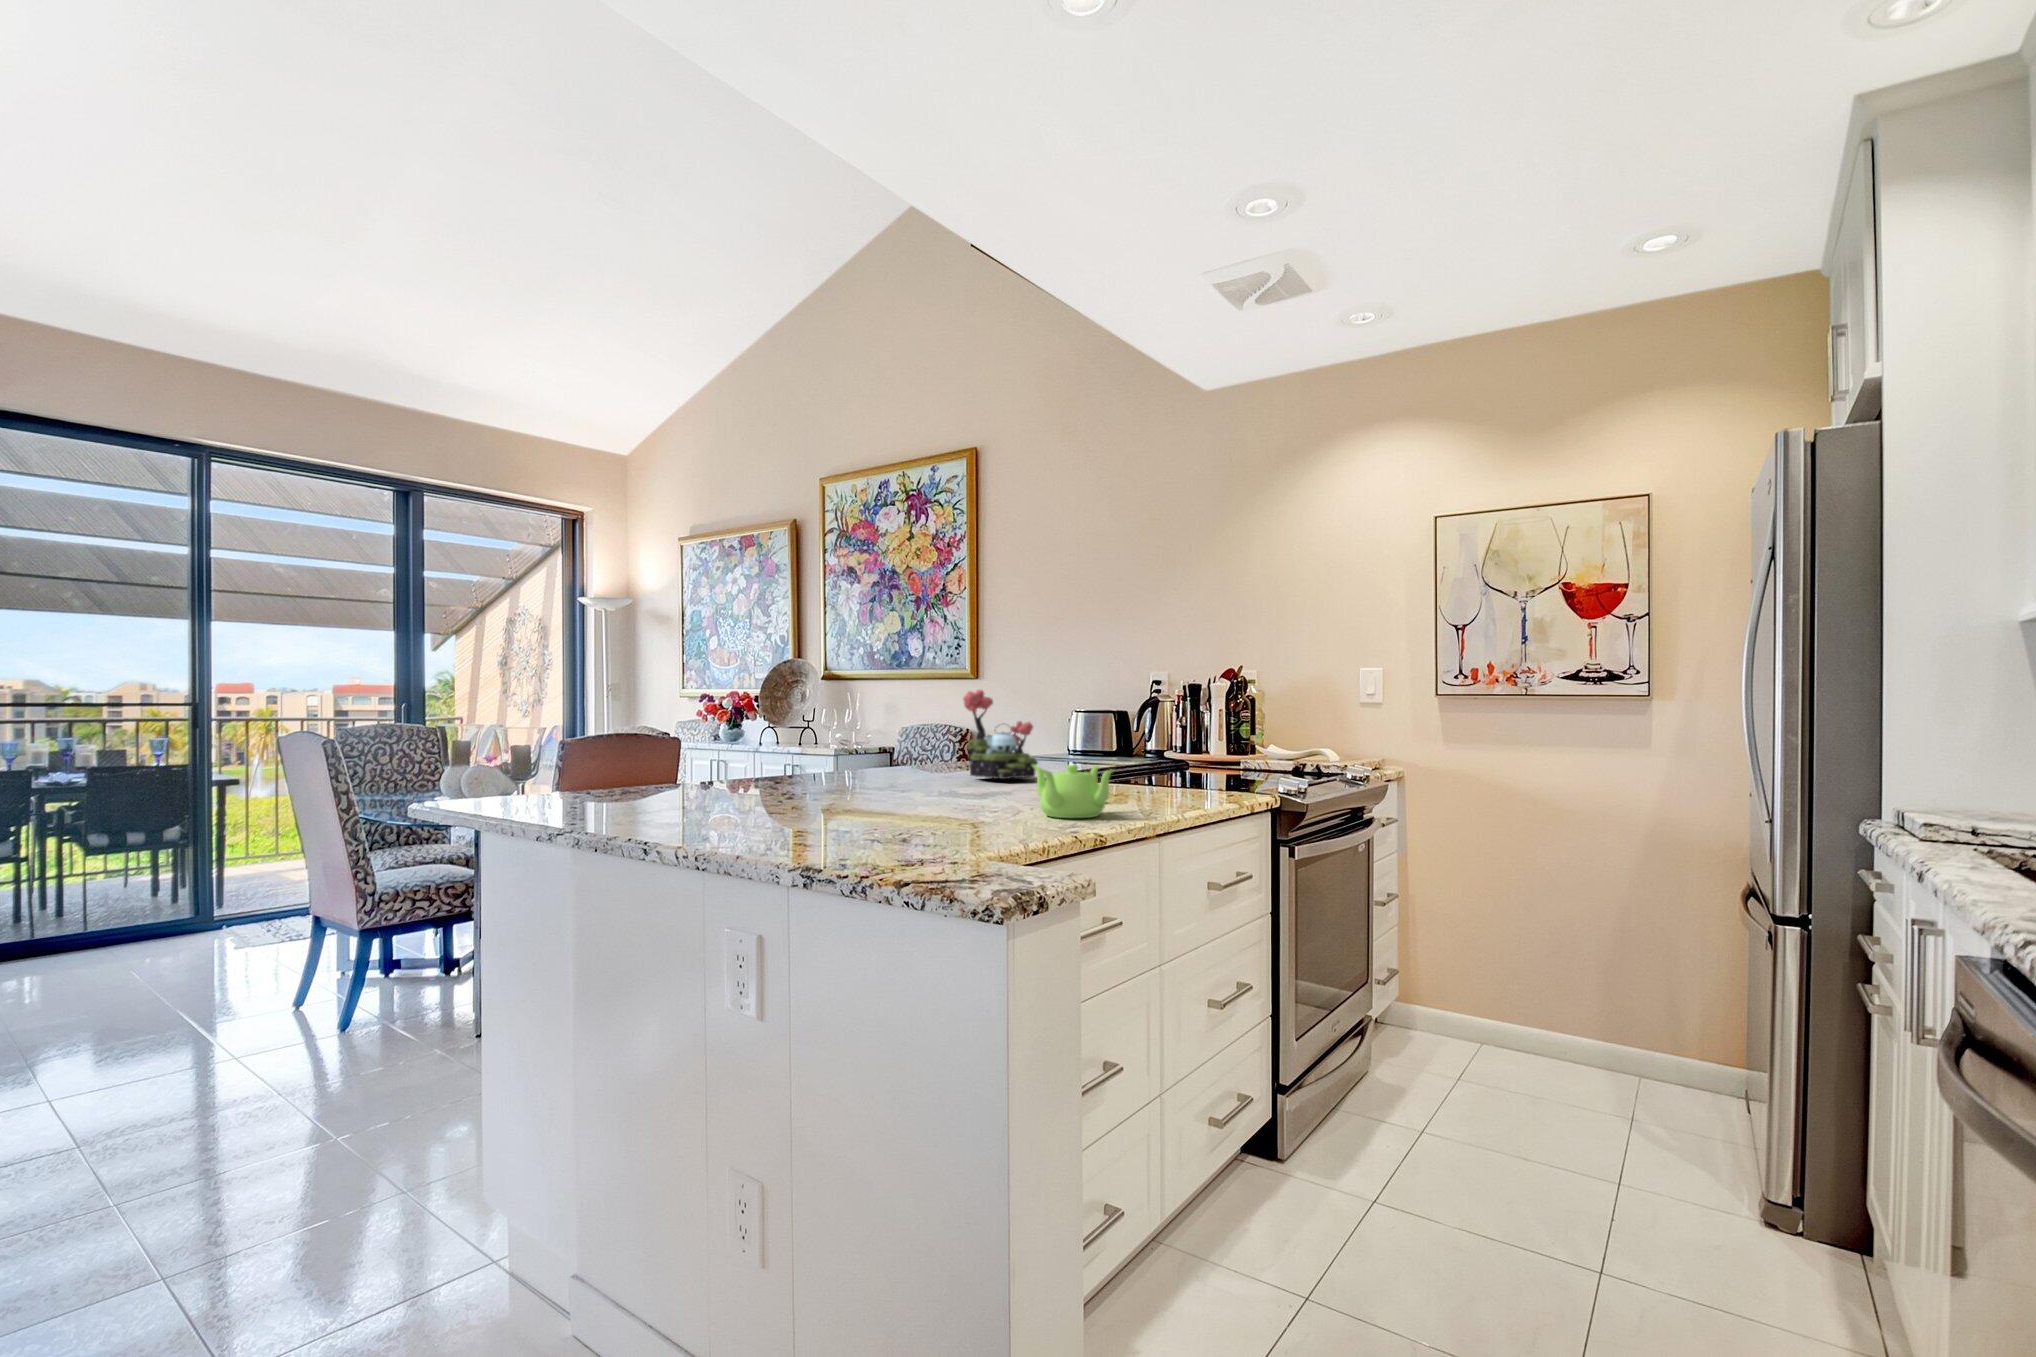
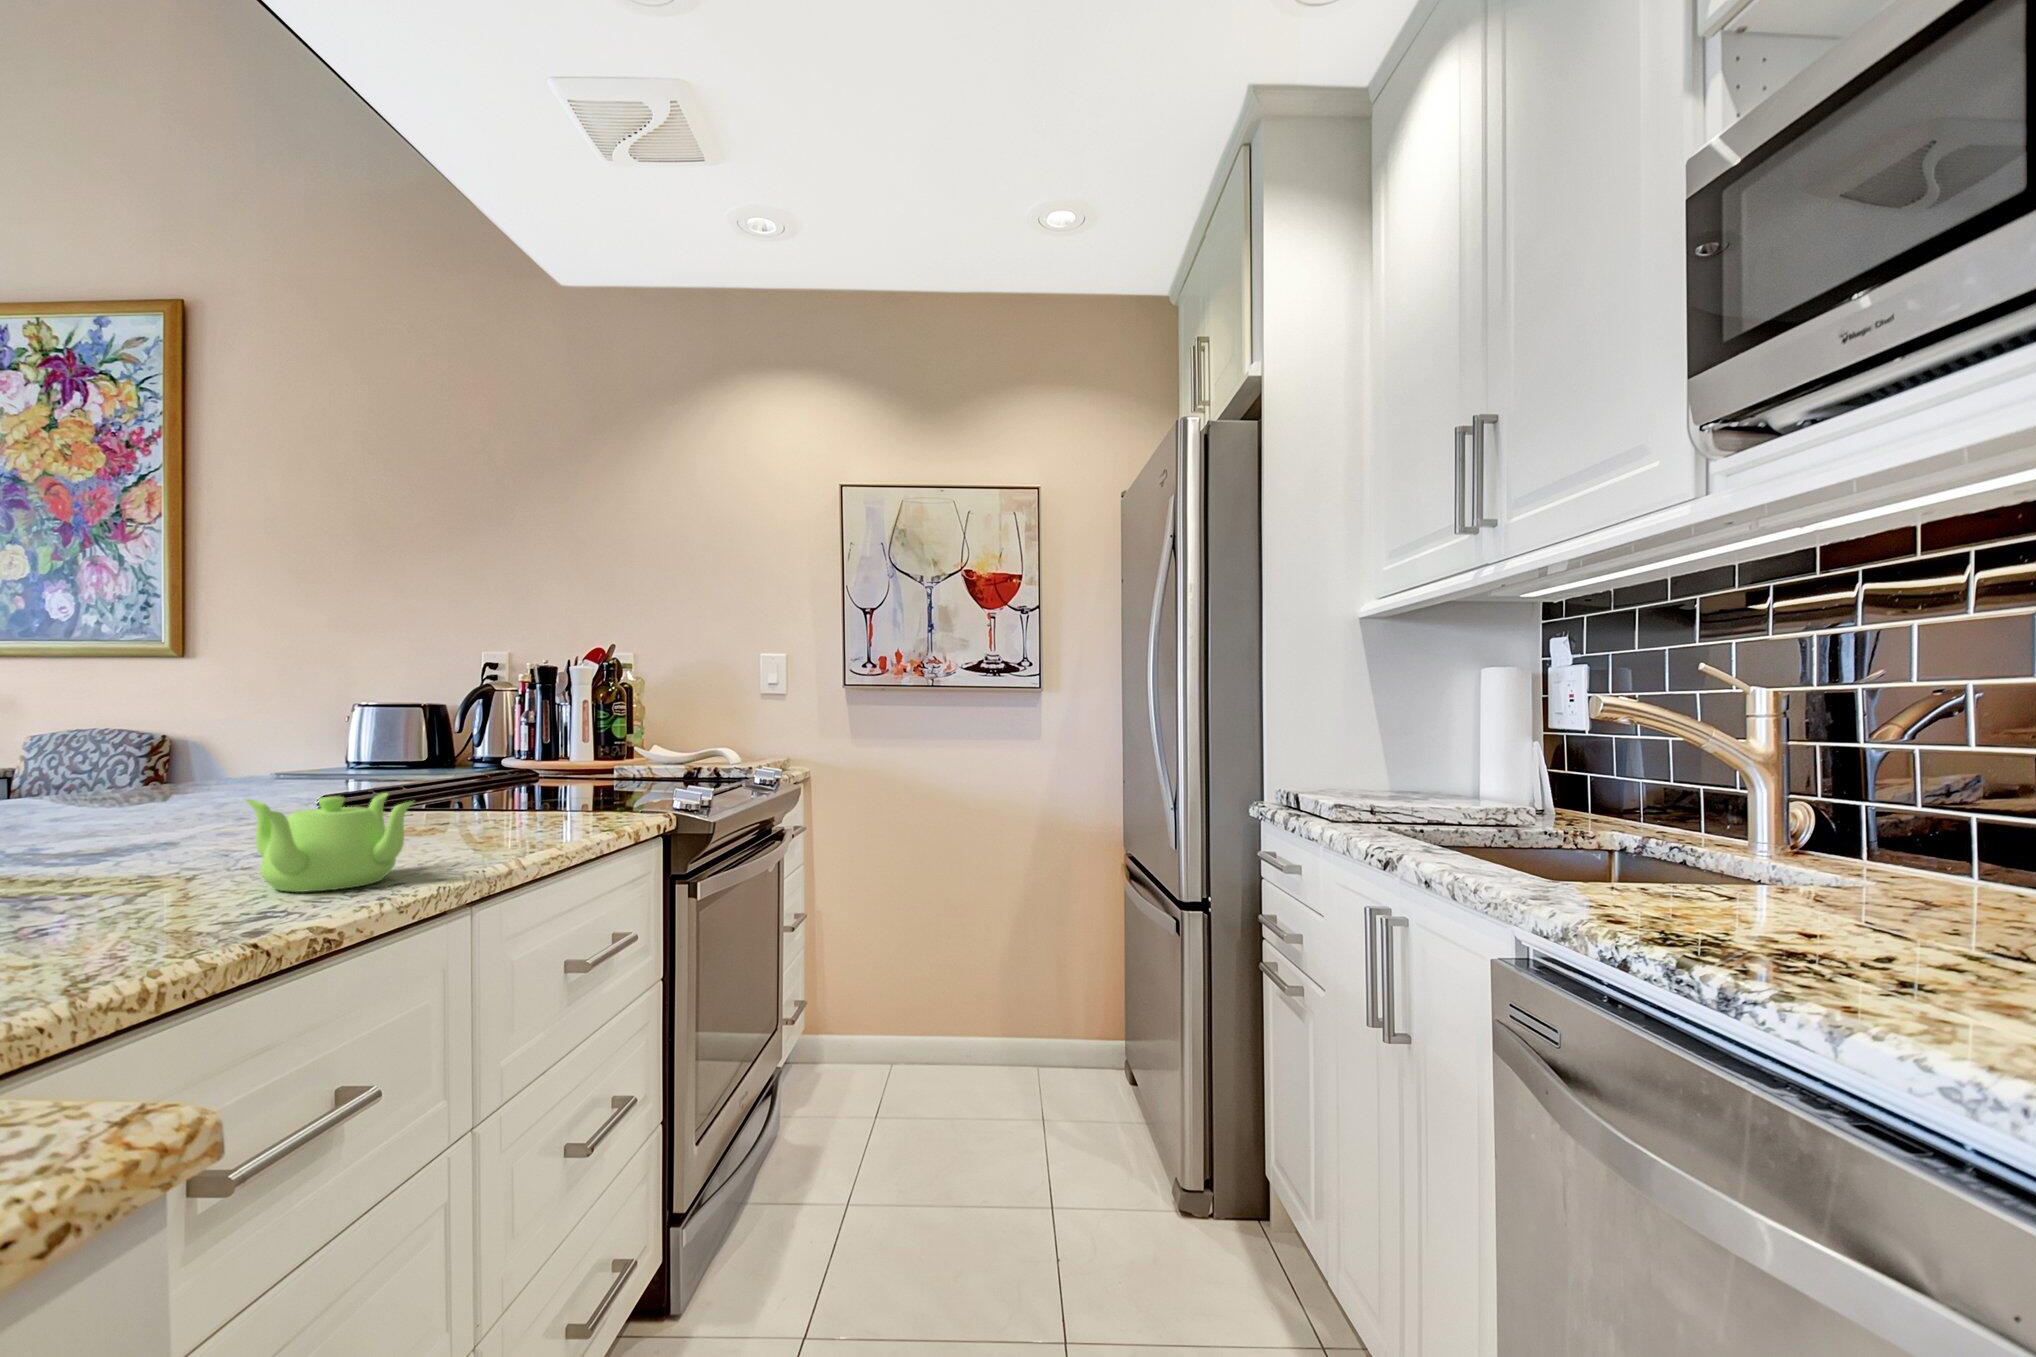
plant: present [963,690,1038,779] -> none [121,670,281,819]

